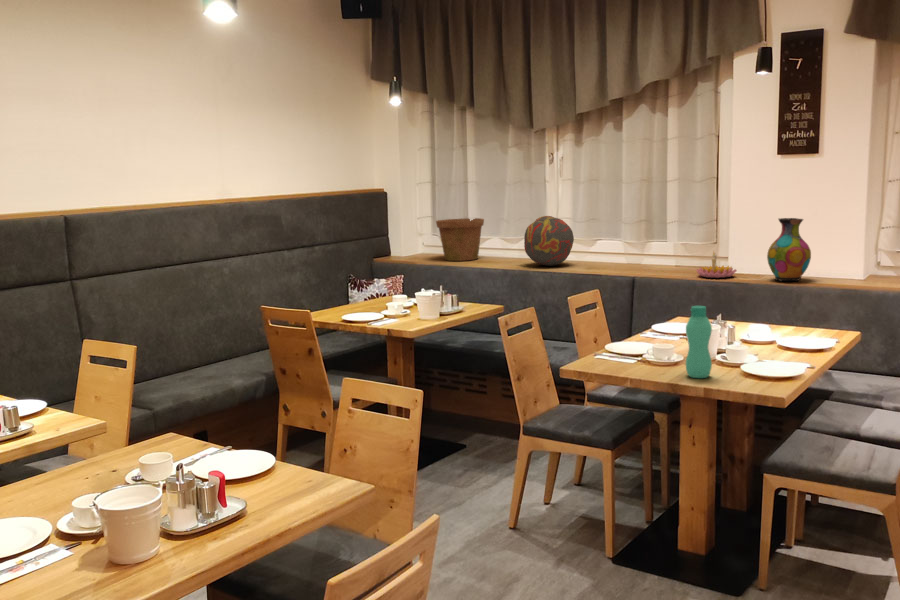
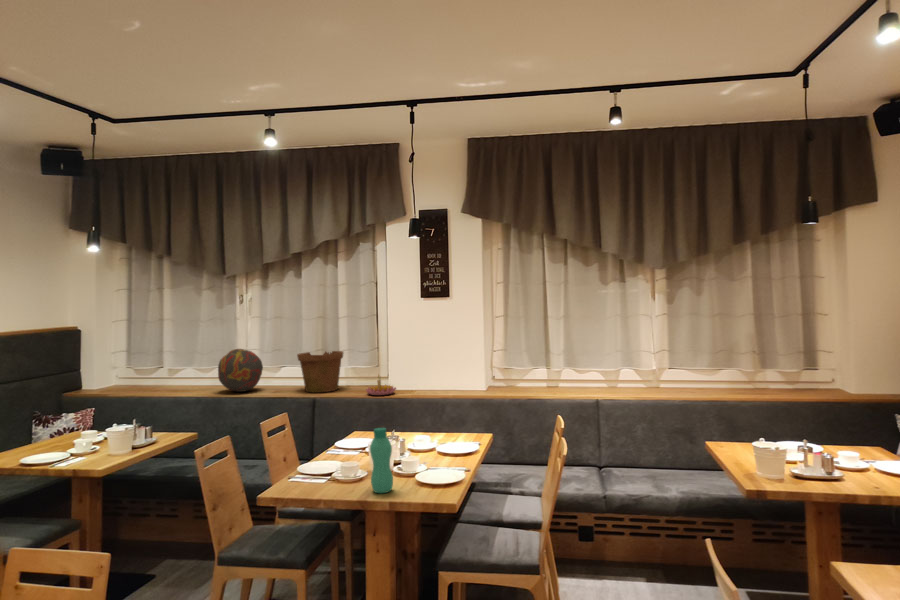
flower pot: present [436,218,484,261] -> present [297,351,343,392]
vase: present [767,218,811,281] -> none [419,347,449,395]

